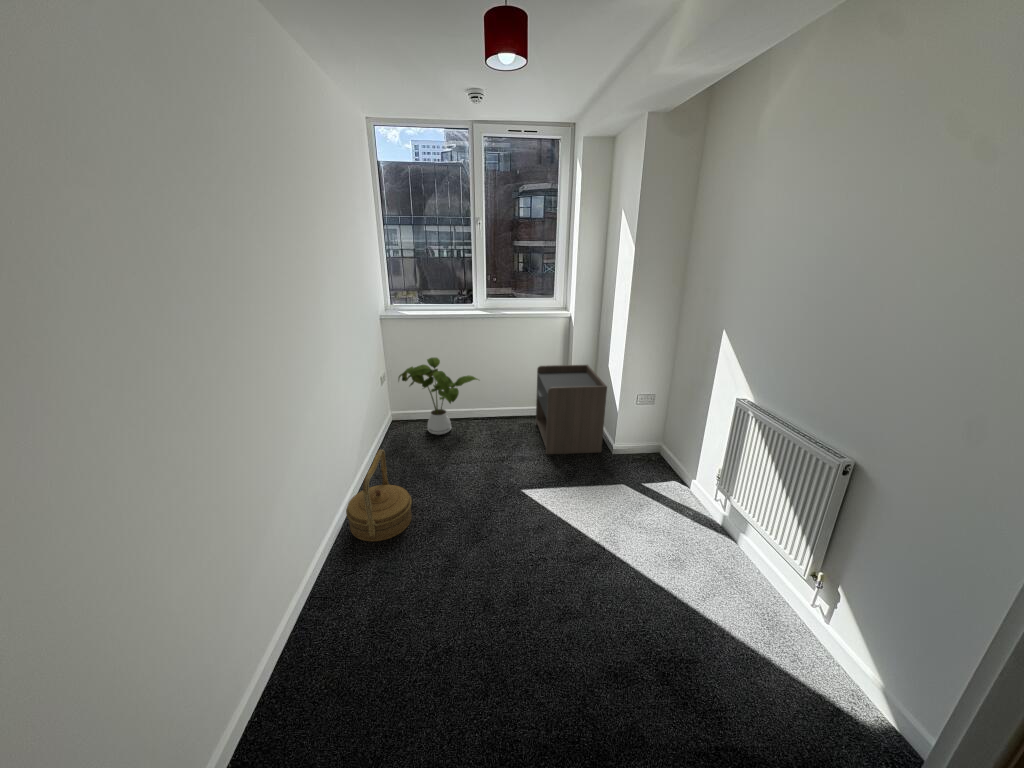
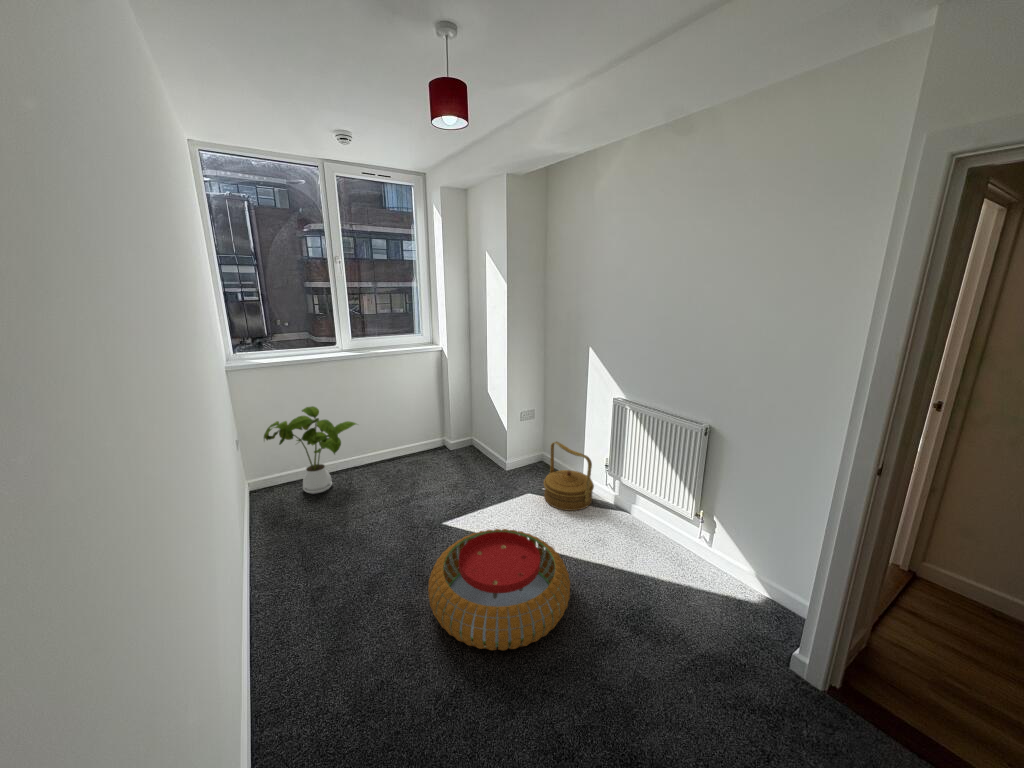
nightstand: present [536,365,607,454] -> none [418,393,494,485]
woven basket: present [346,450,412,541] -> present [544,442,594,511]
pouf: none [461,509,609,638] -> present [428,529,570,651]

